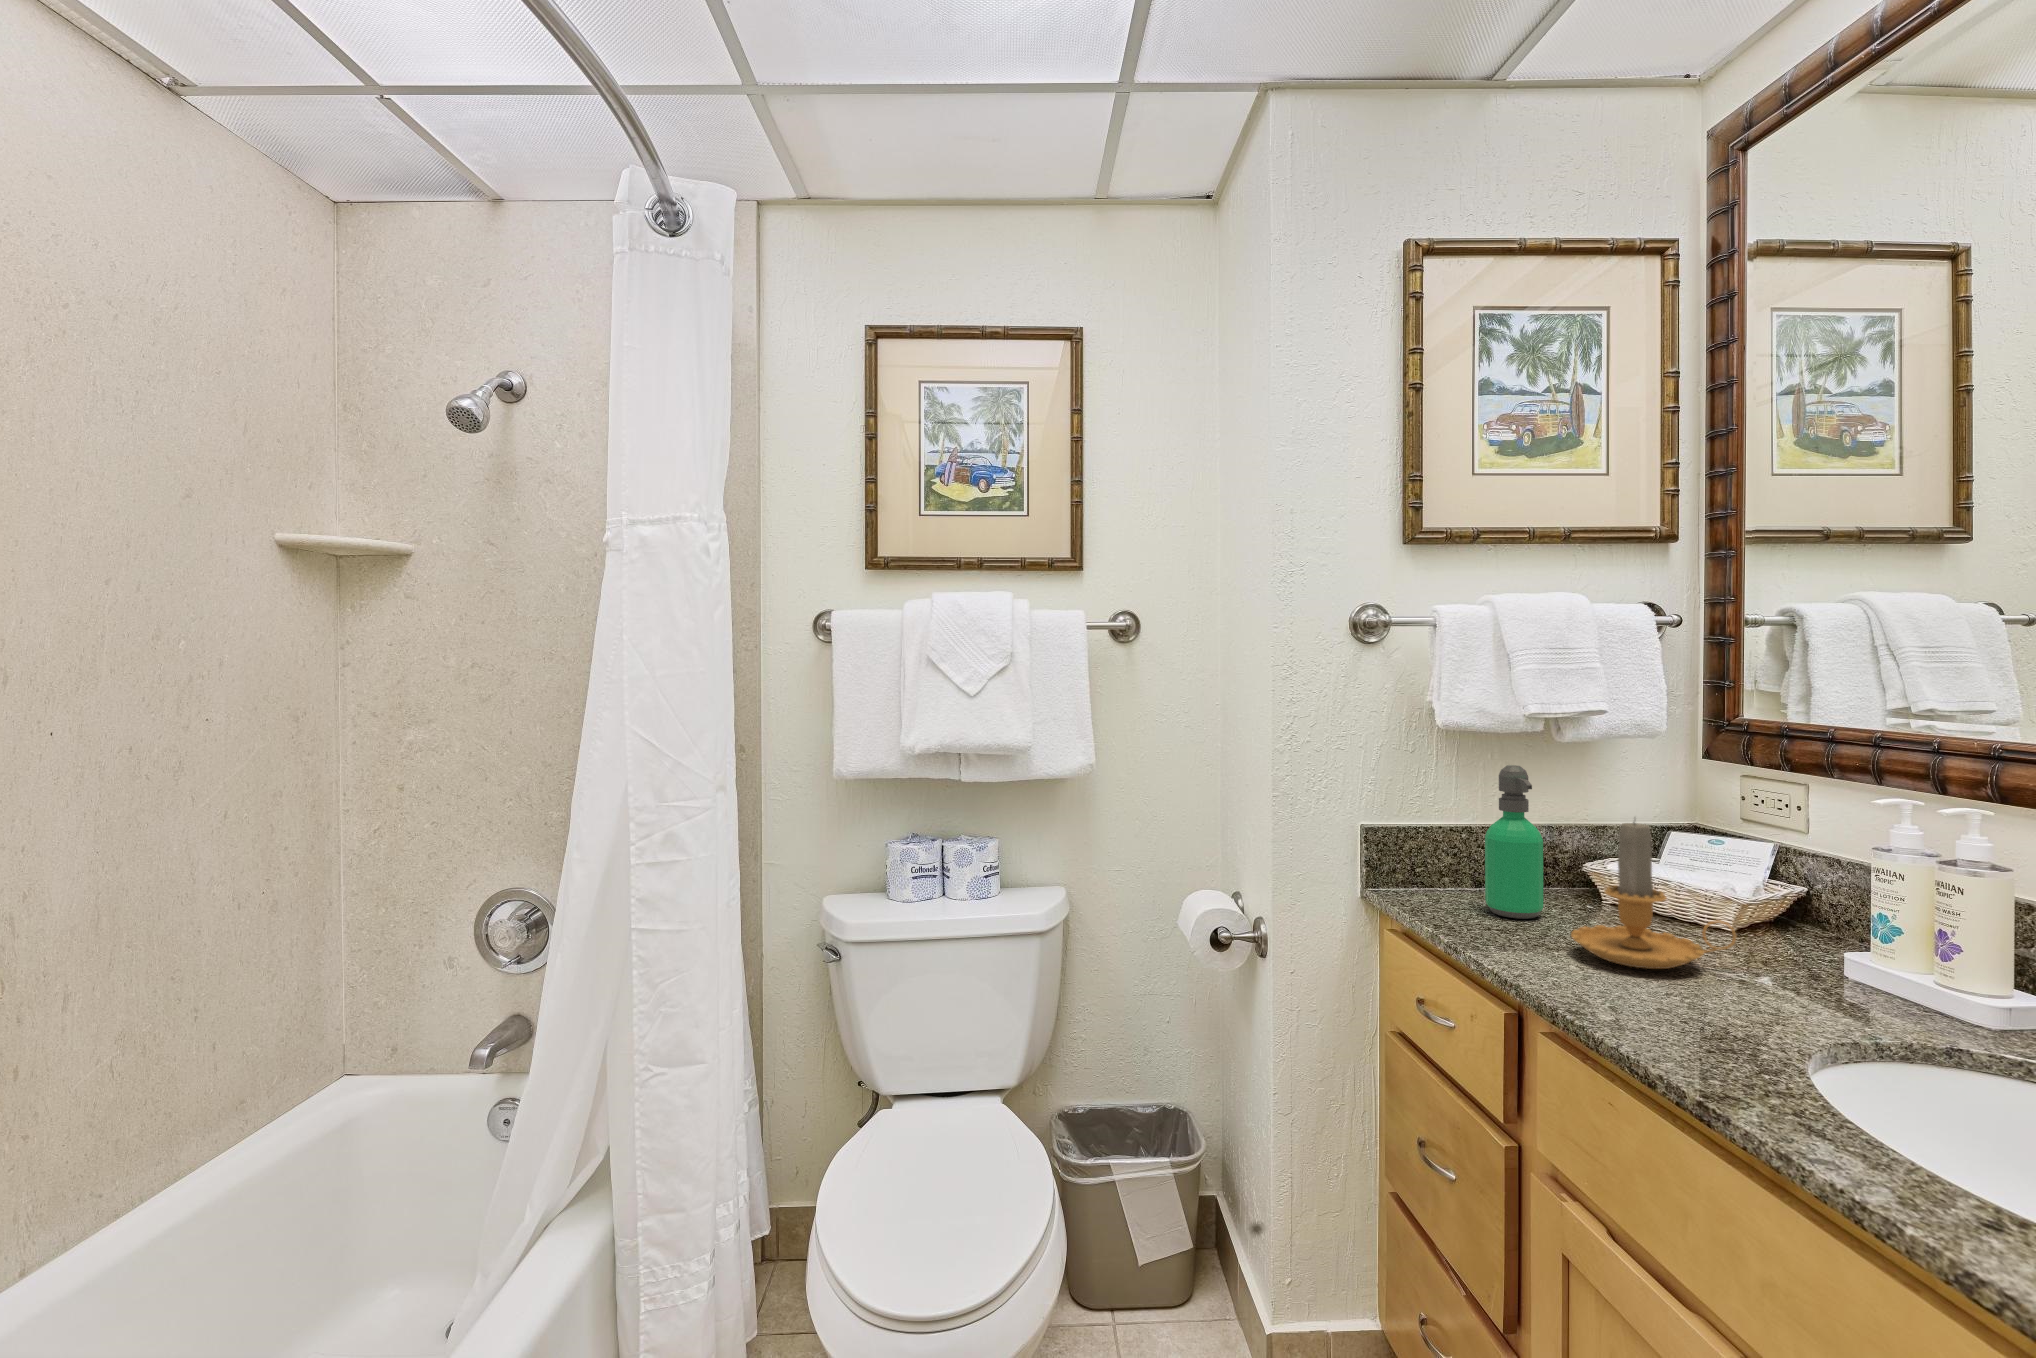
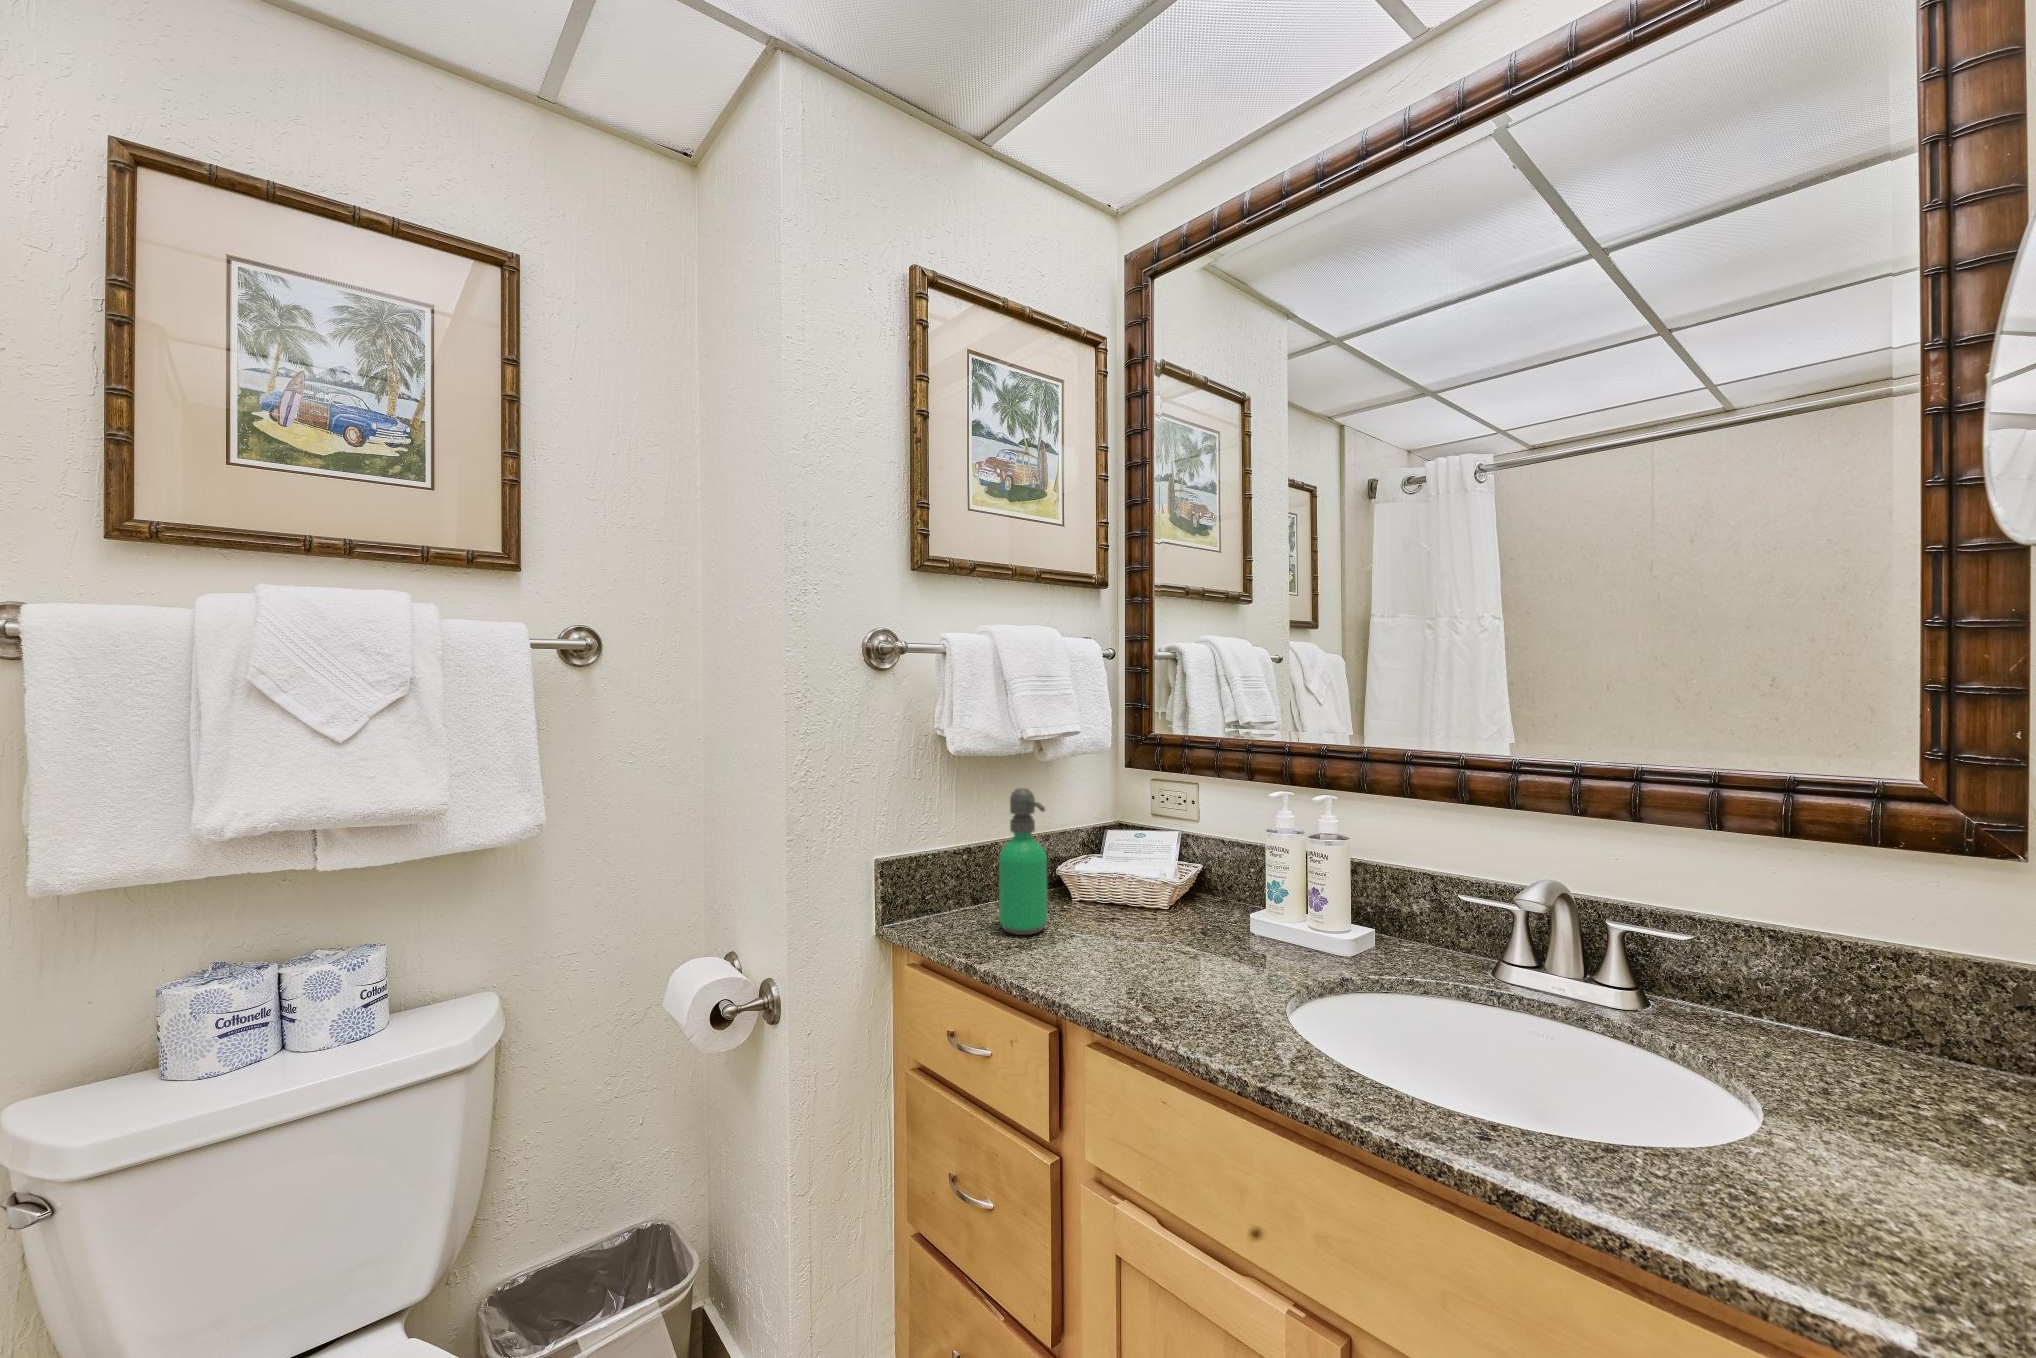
candle: present [1571,822,1736,969] -> none [1094,832,1212,972]

